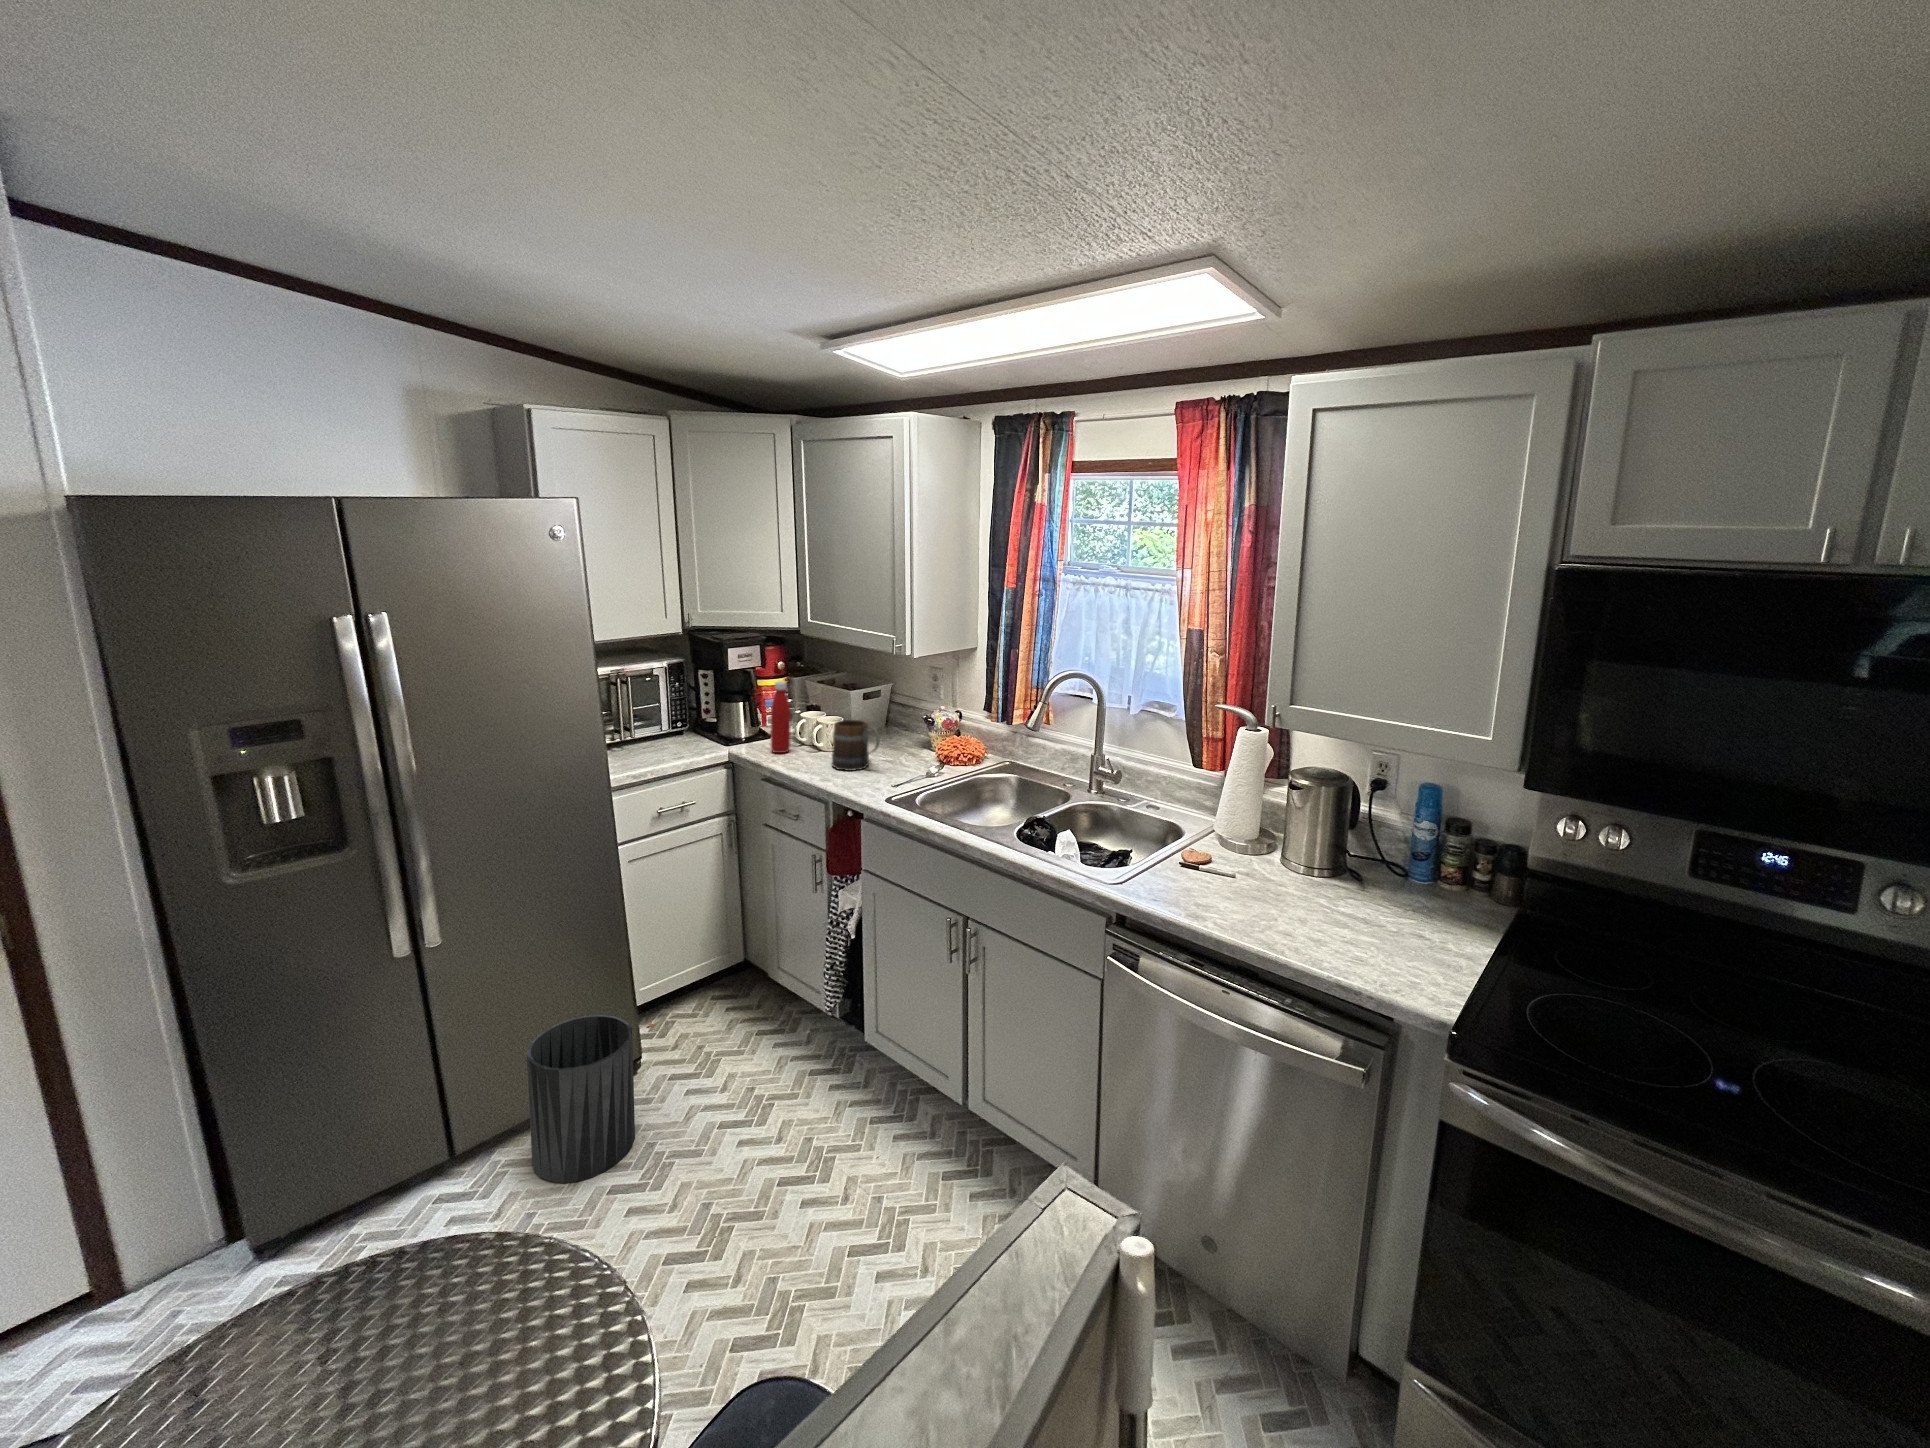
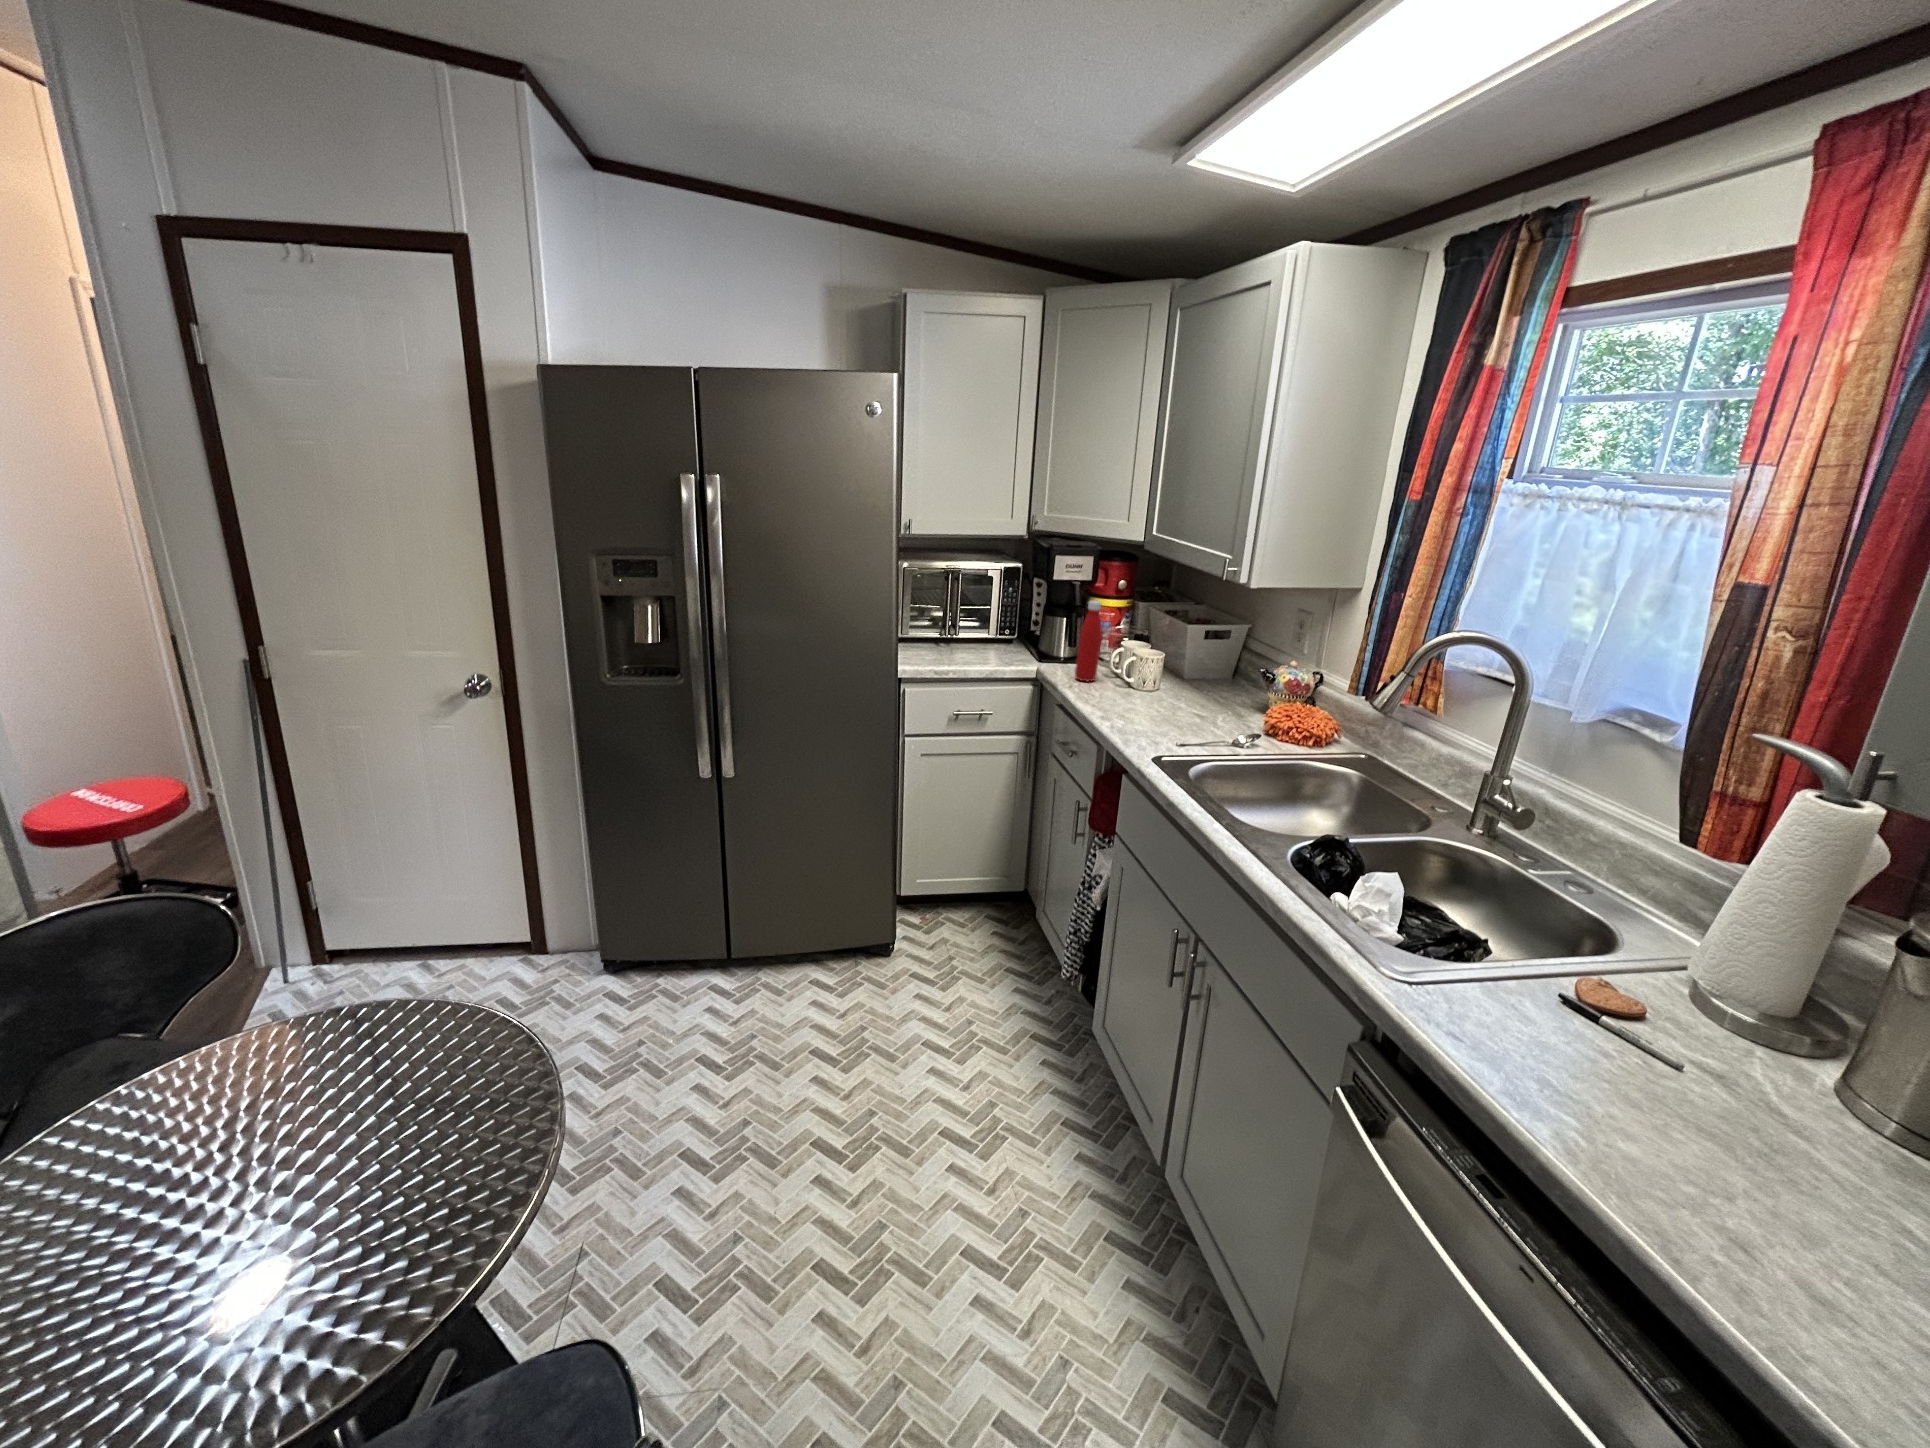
mug: present [832,720,879,771] -> none [1124,654,1179,717]
trash can: present [527,1015,635,1183] -> none [776,883,867,1031]

